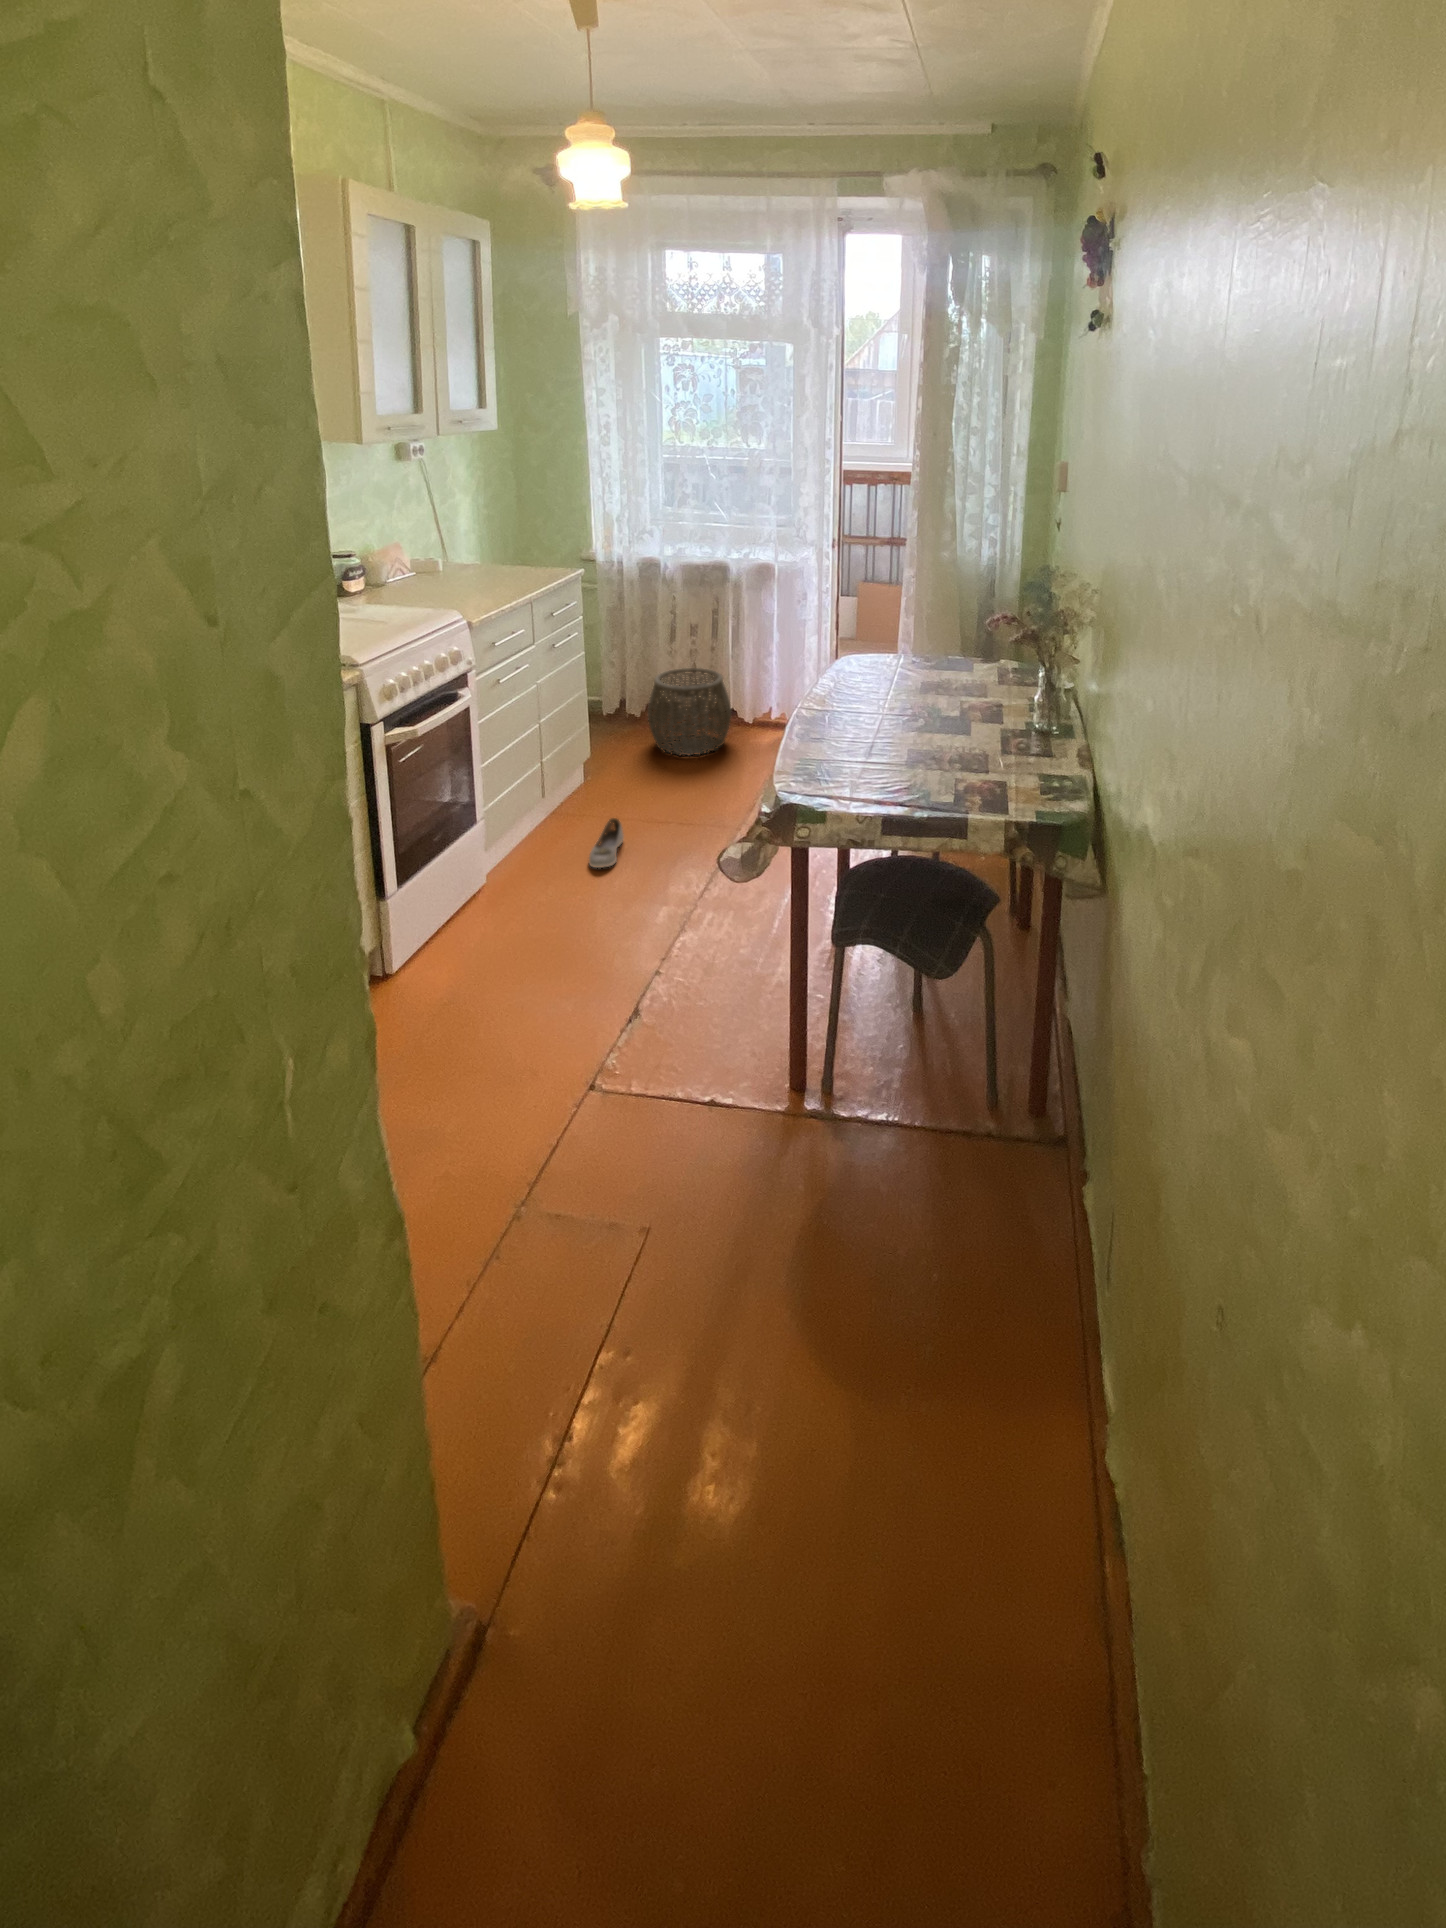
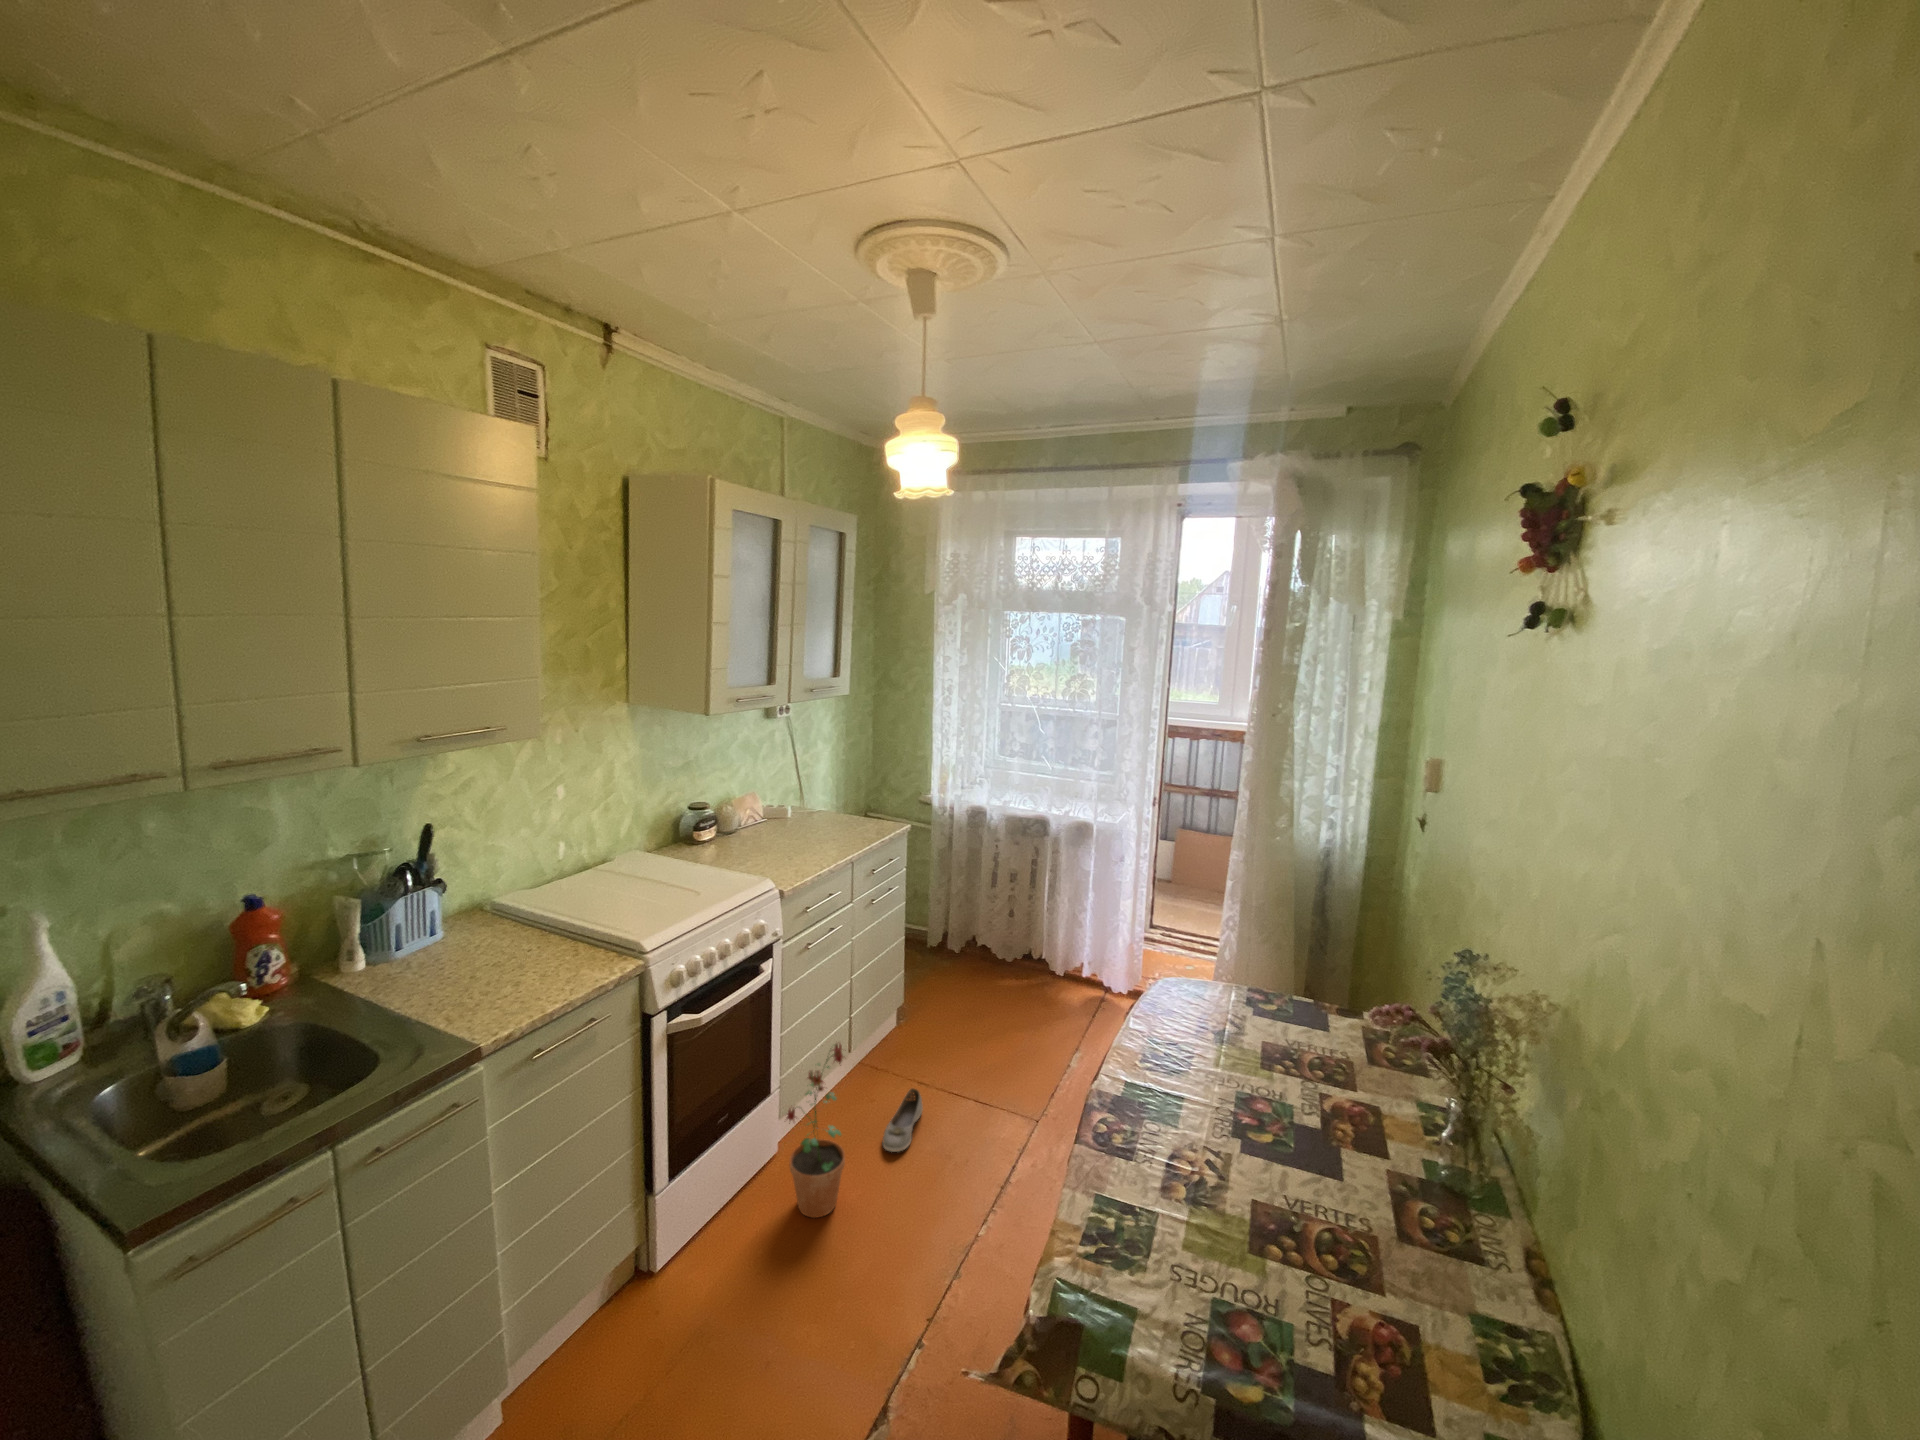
woven basket: present [648,668,731,755] -> none [965,914,1046,1006]
potted plant: none [496,759,560,919] -> present [787,1044,845,1218]

